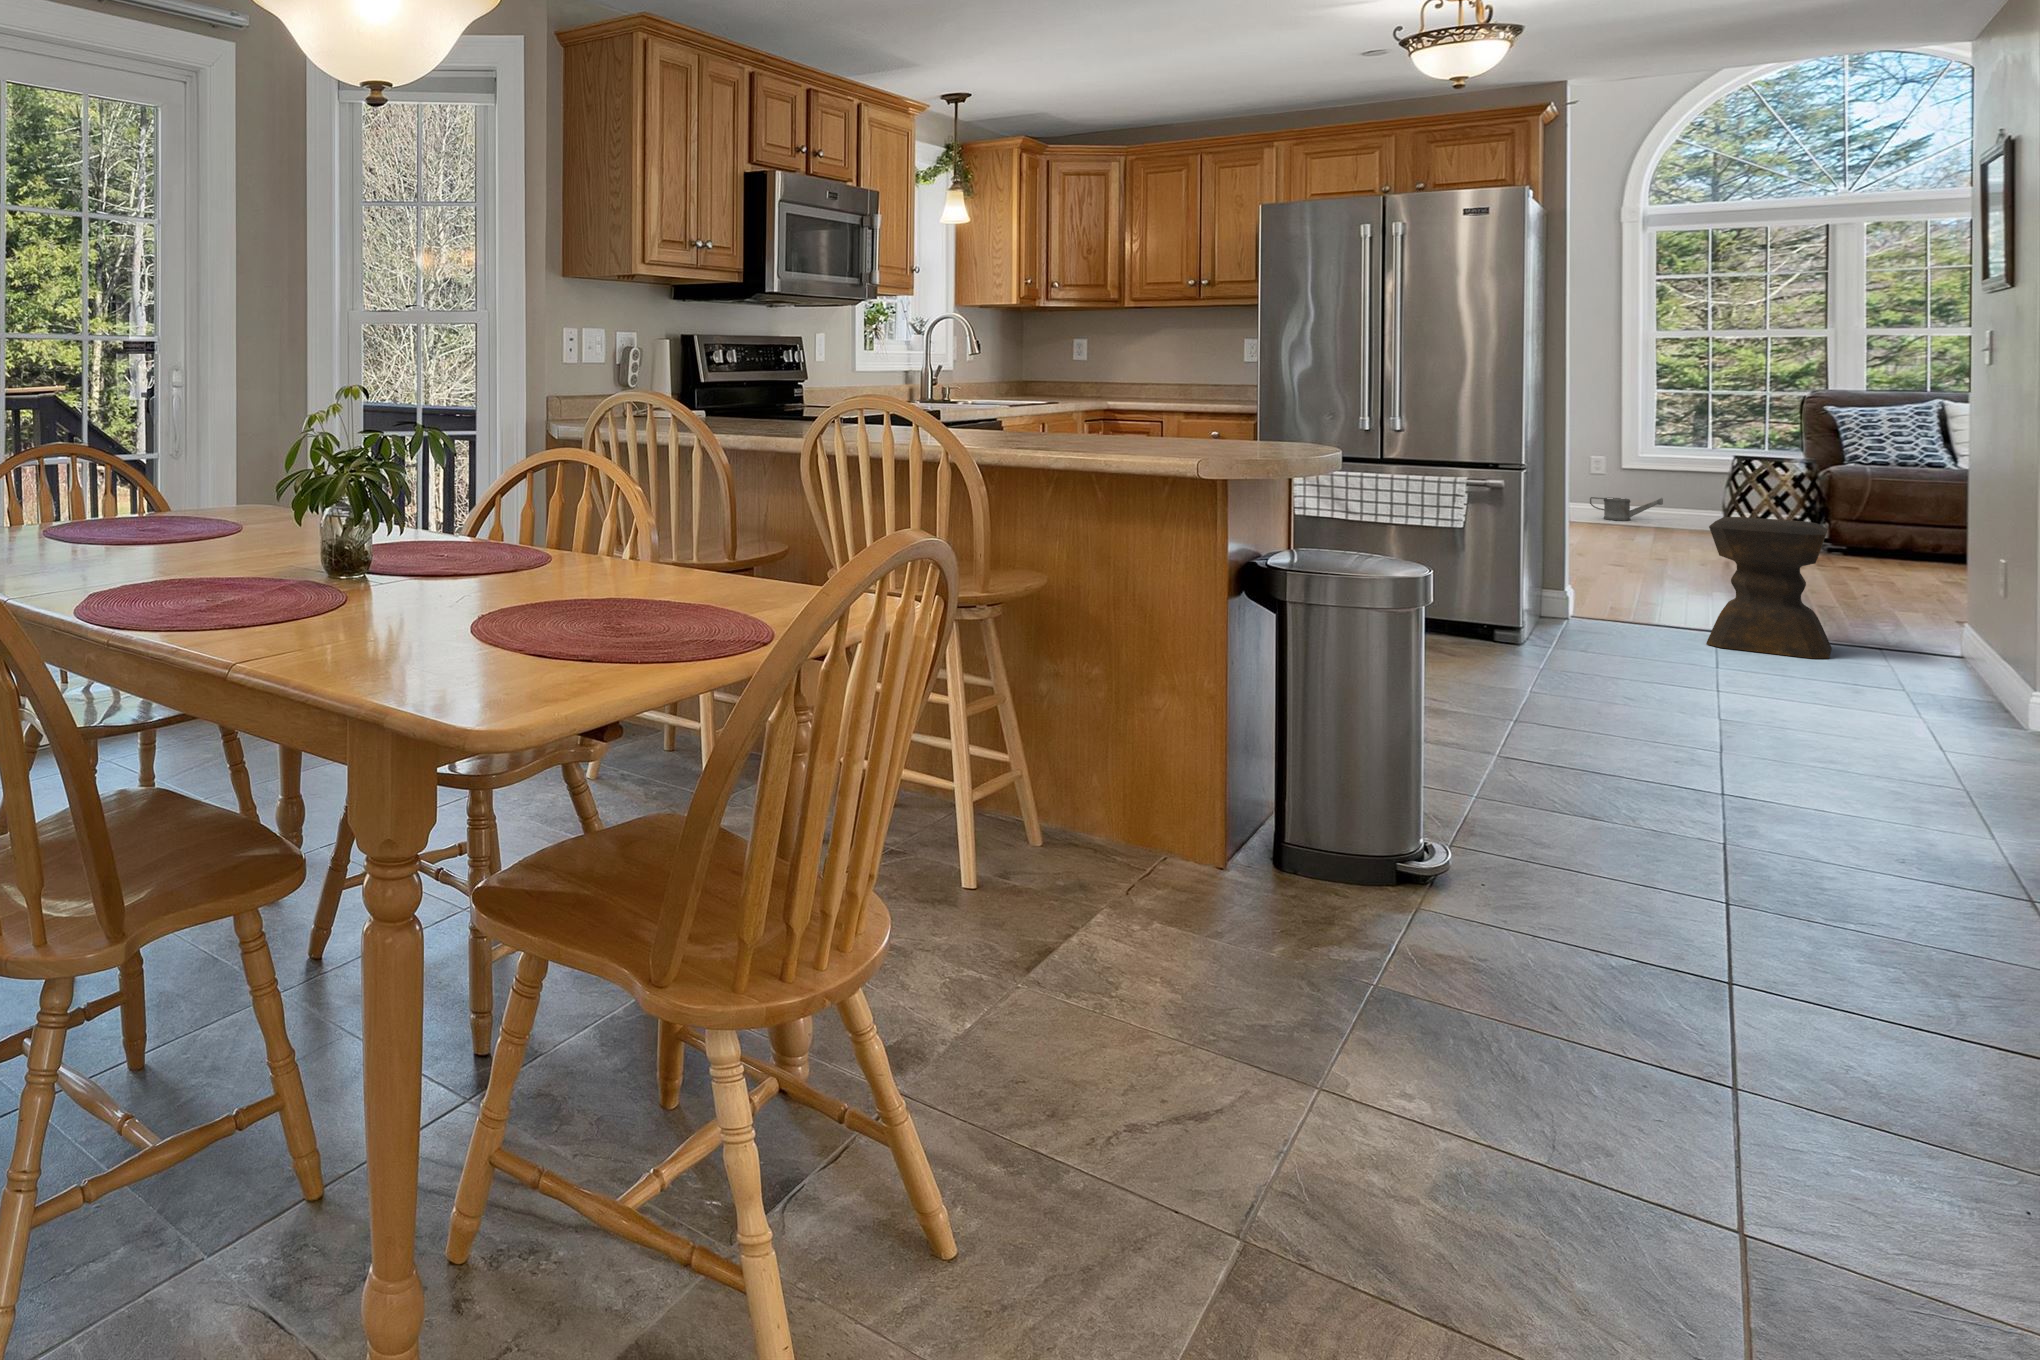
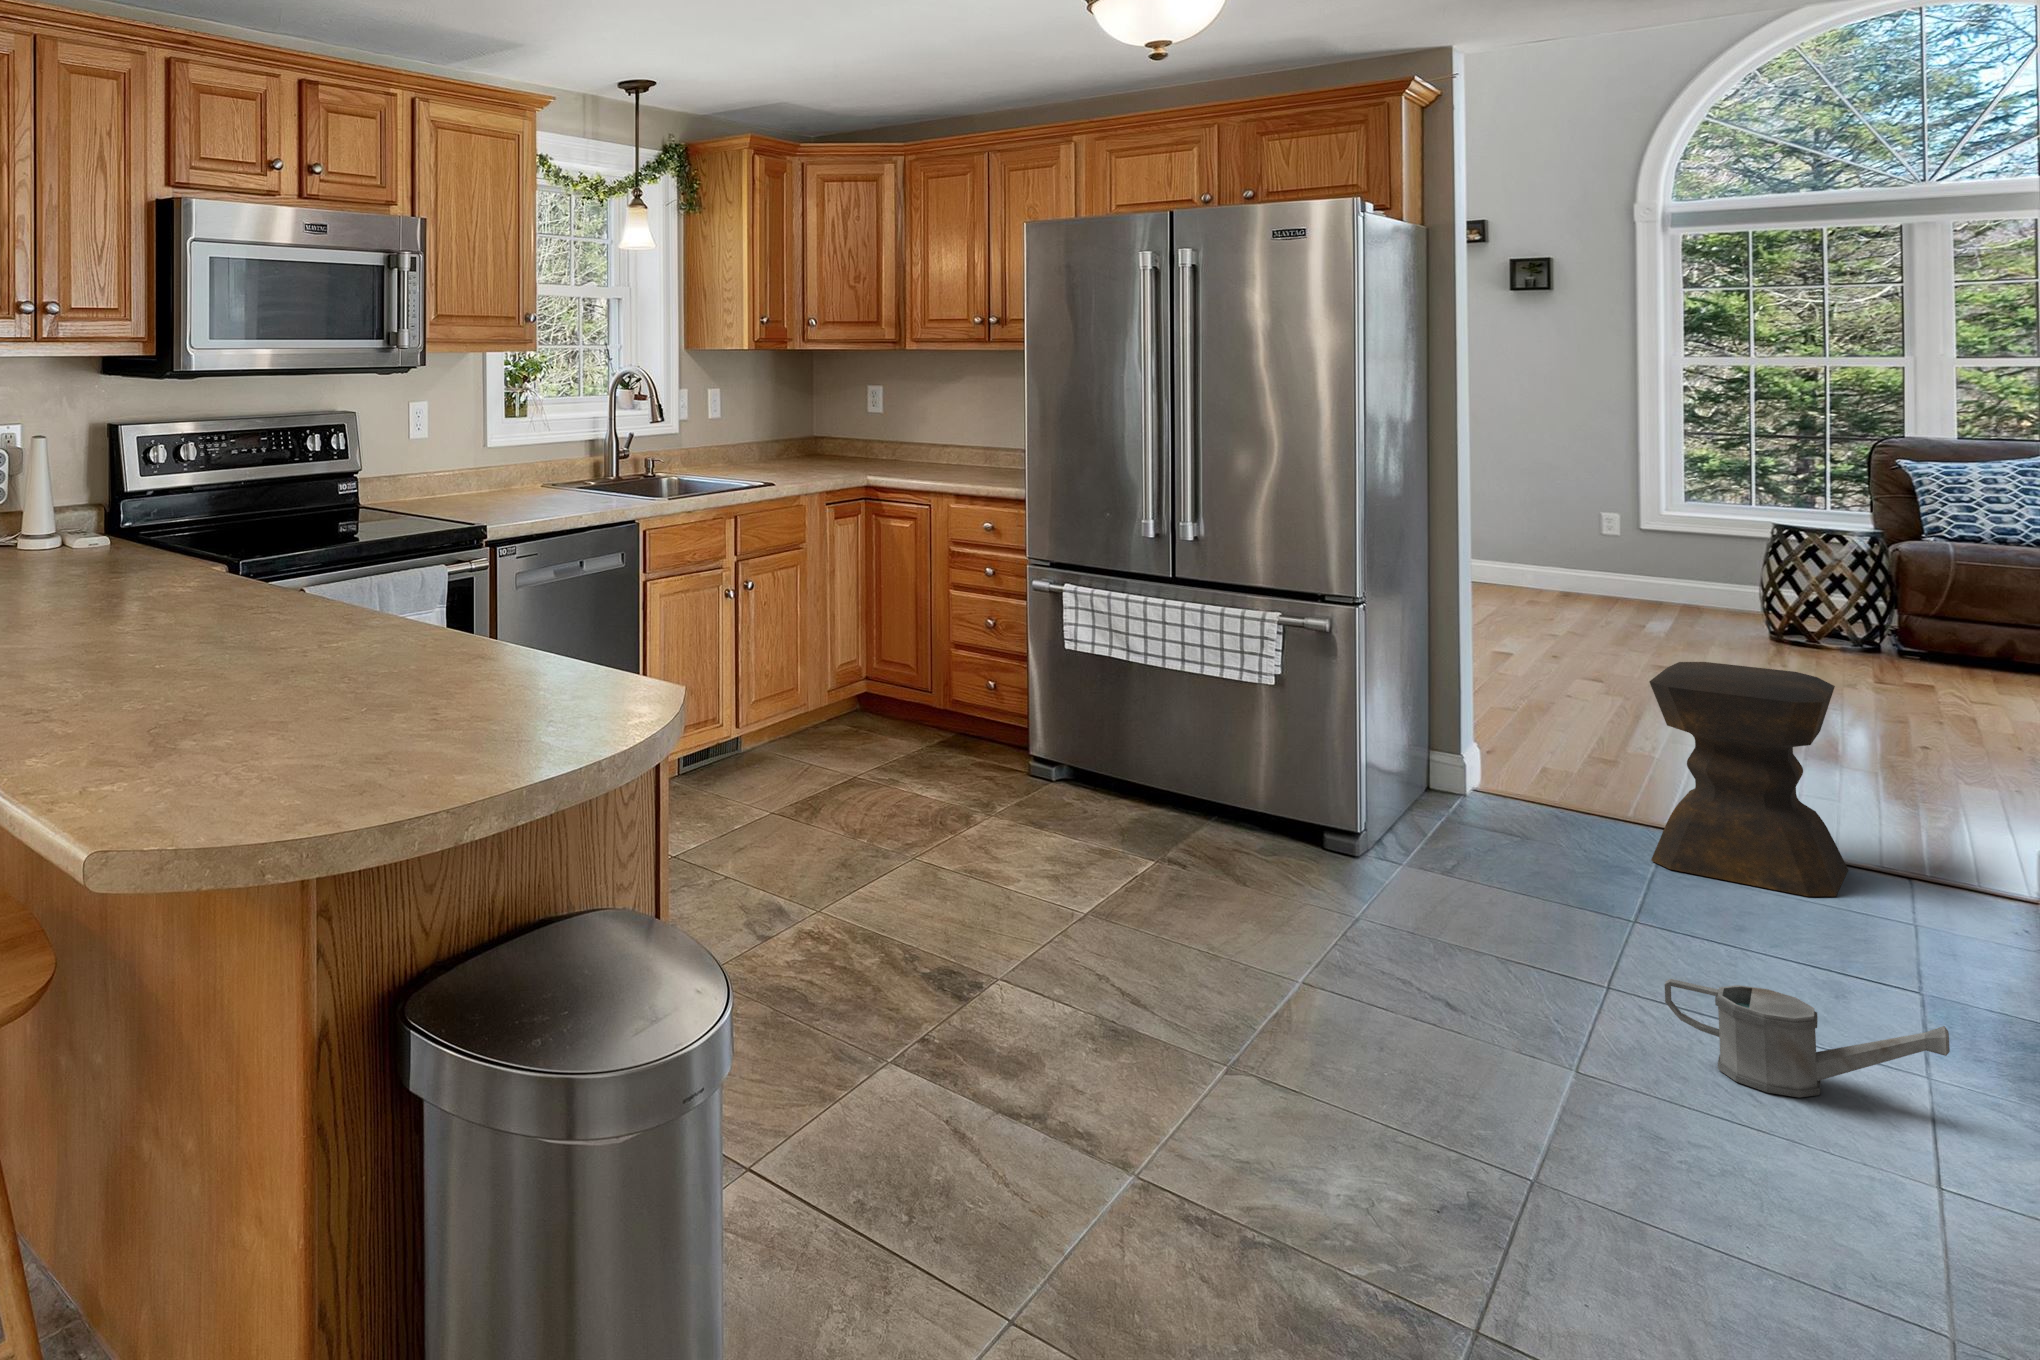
watering can: present [1590,497,1663,521] -> present [1665,979,1950,1098]

